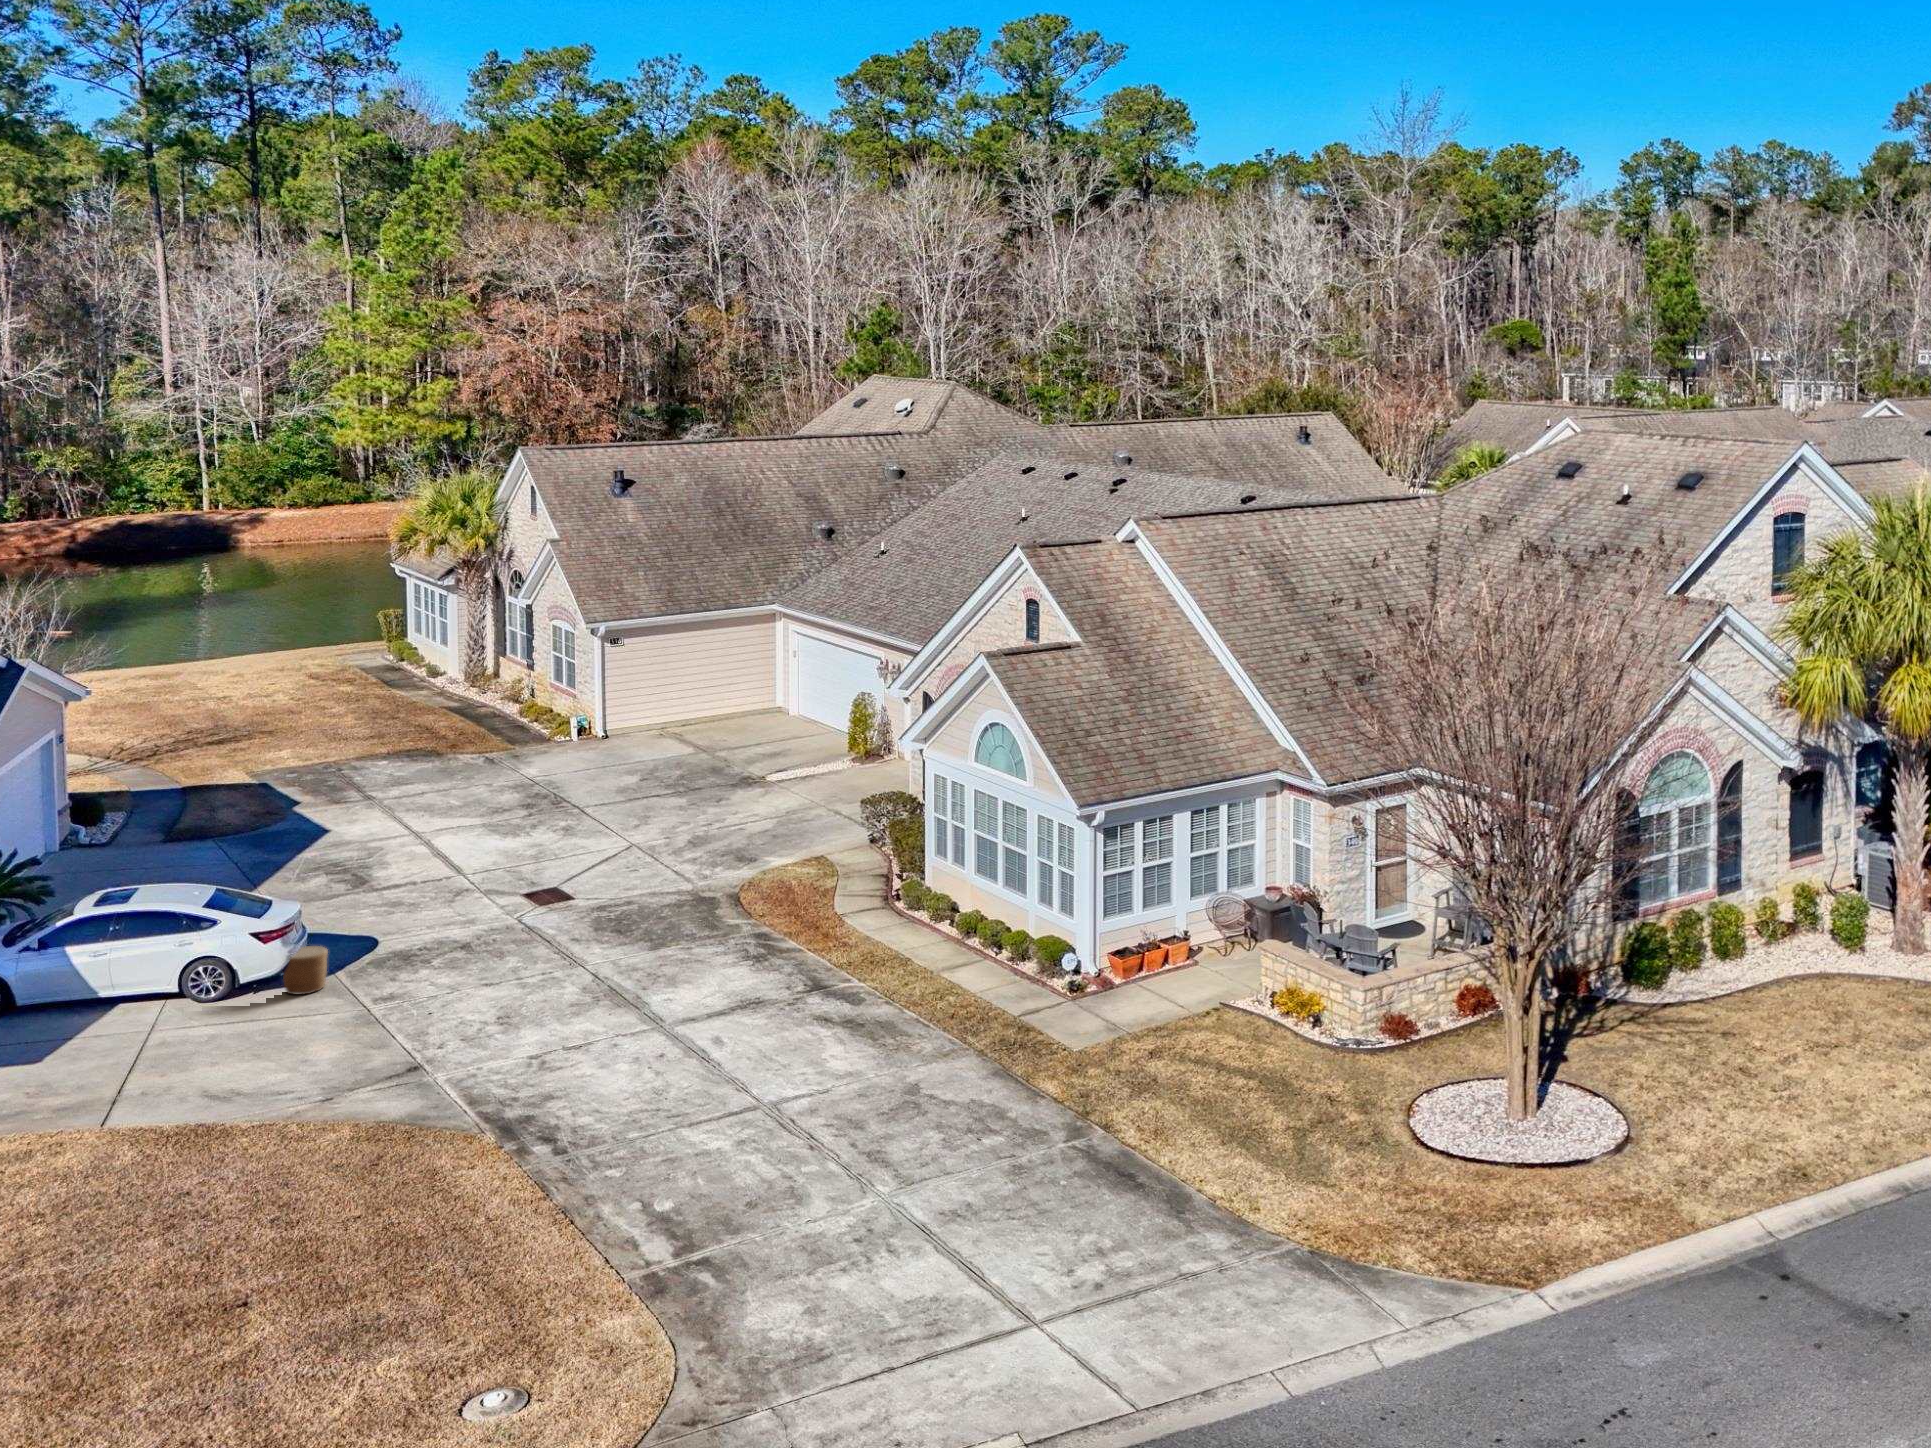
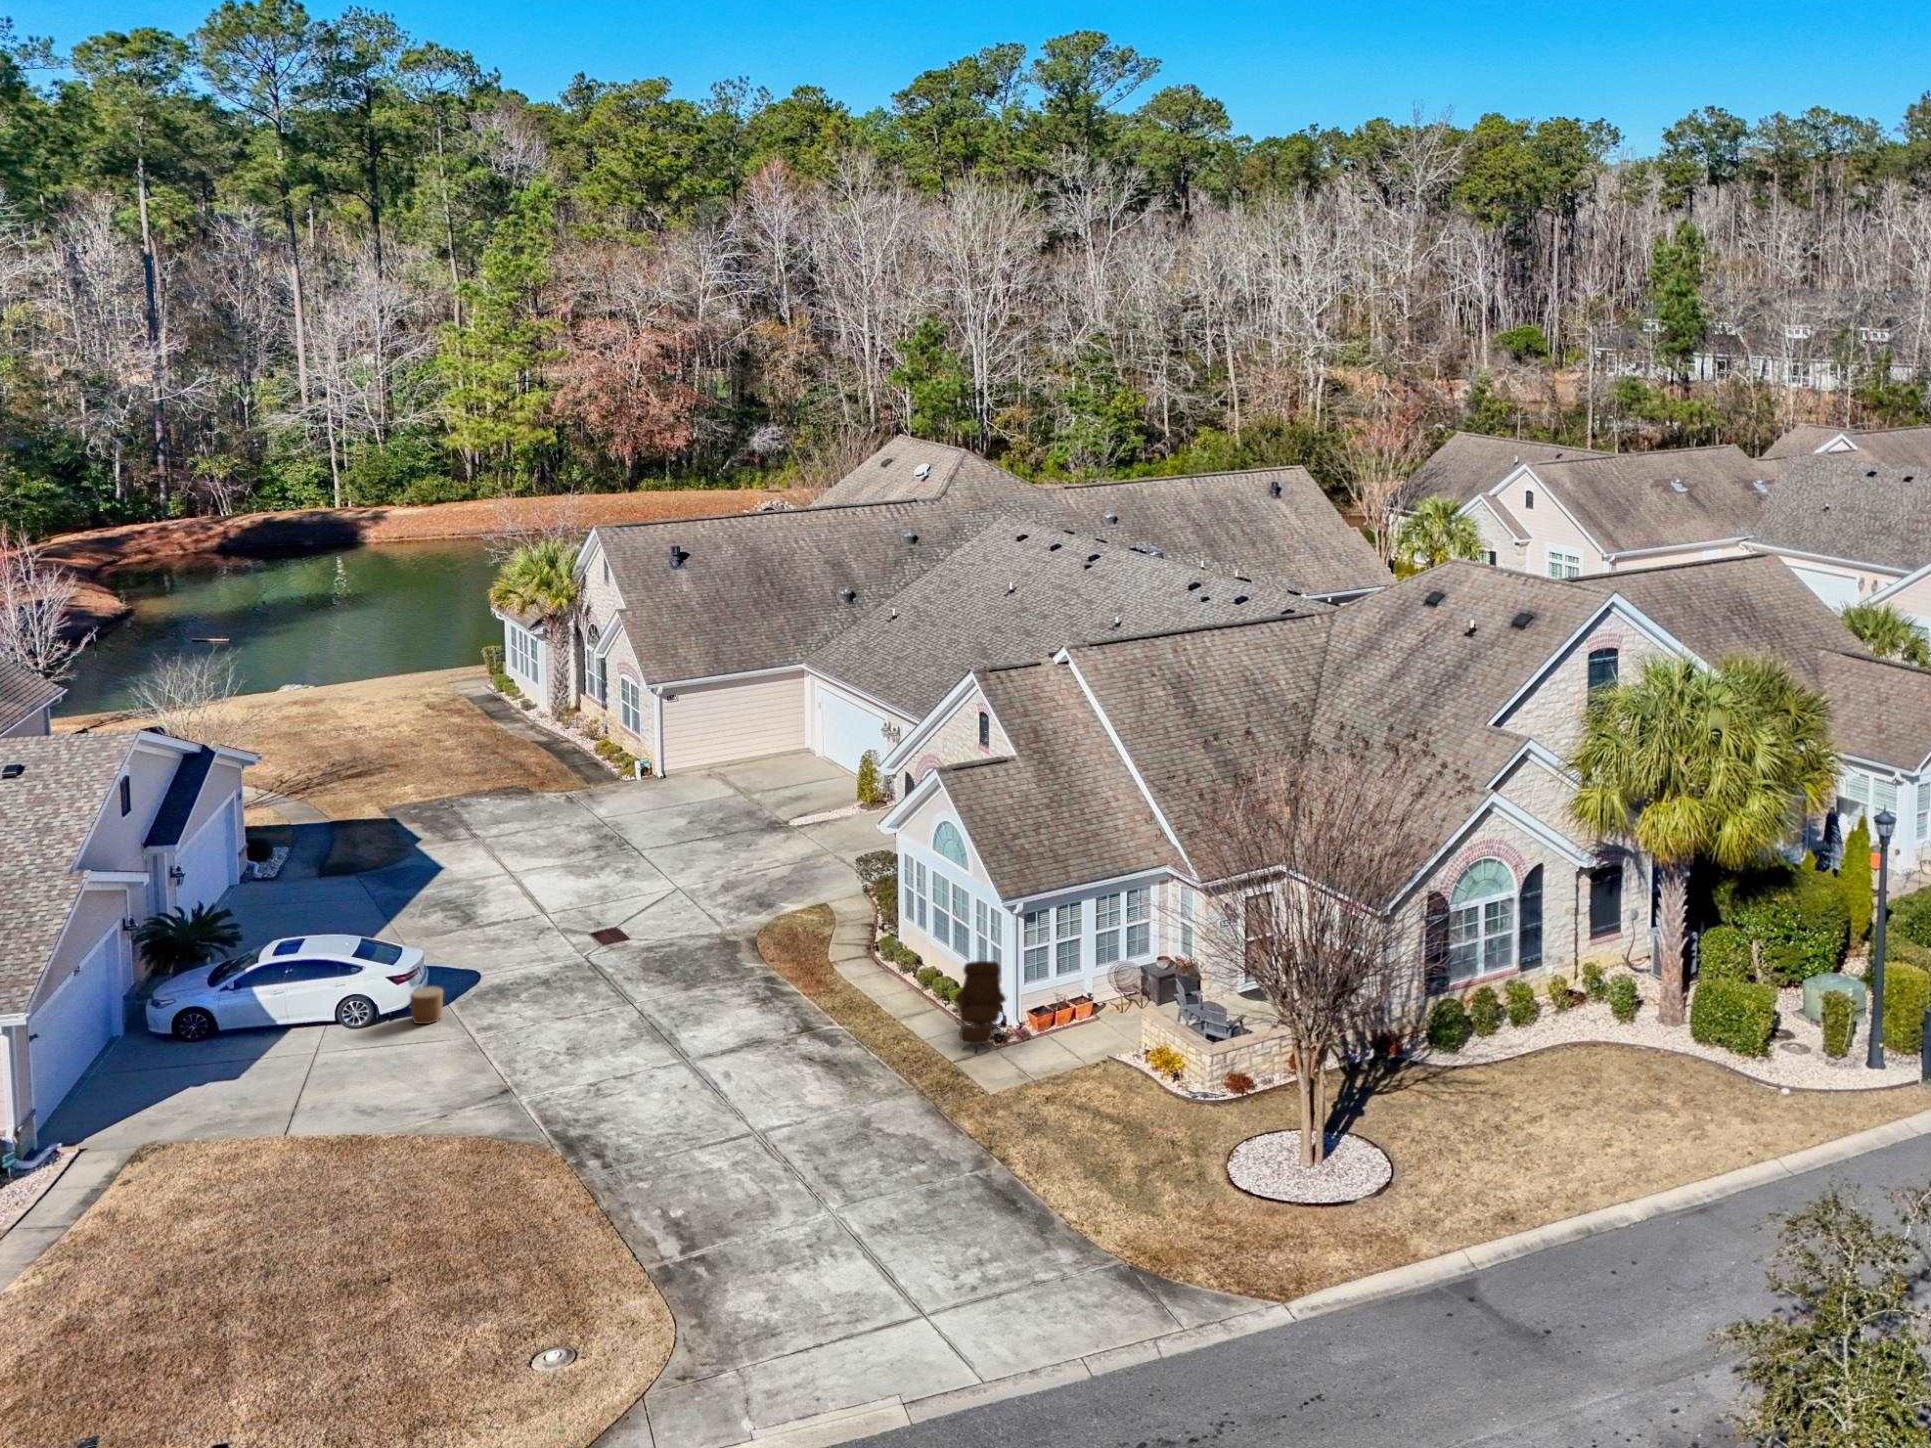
lounge chair: none [1016,893,1084,1007] -> present [955,961,1006,1046]

